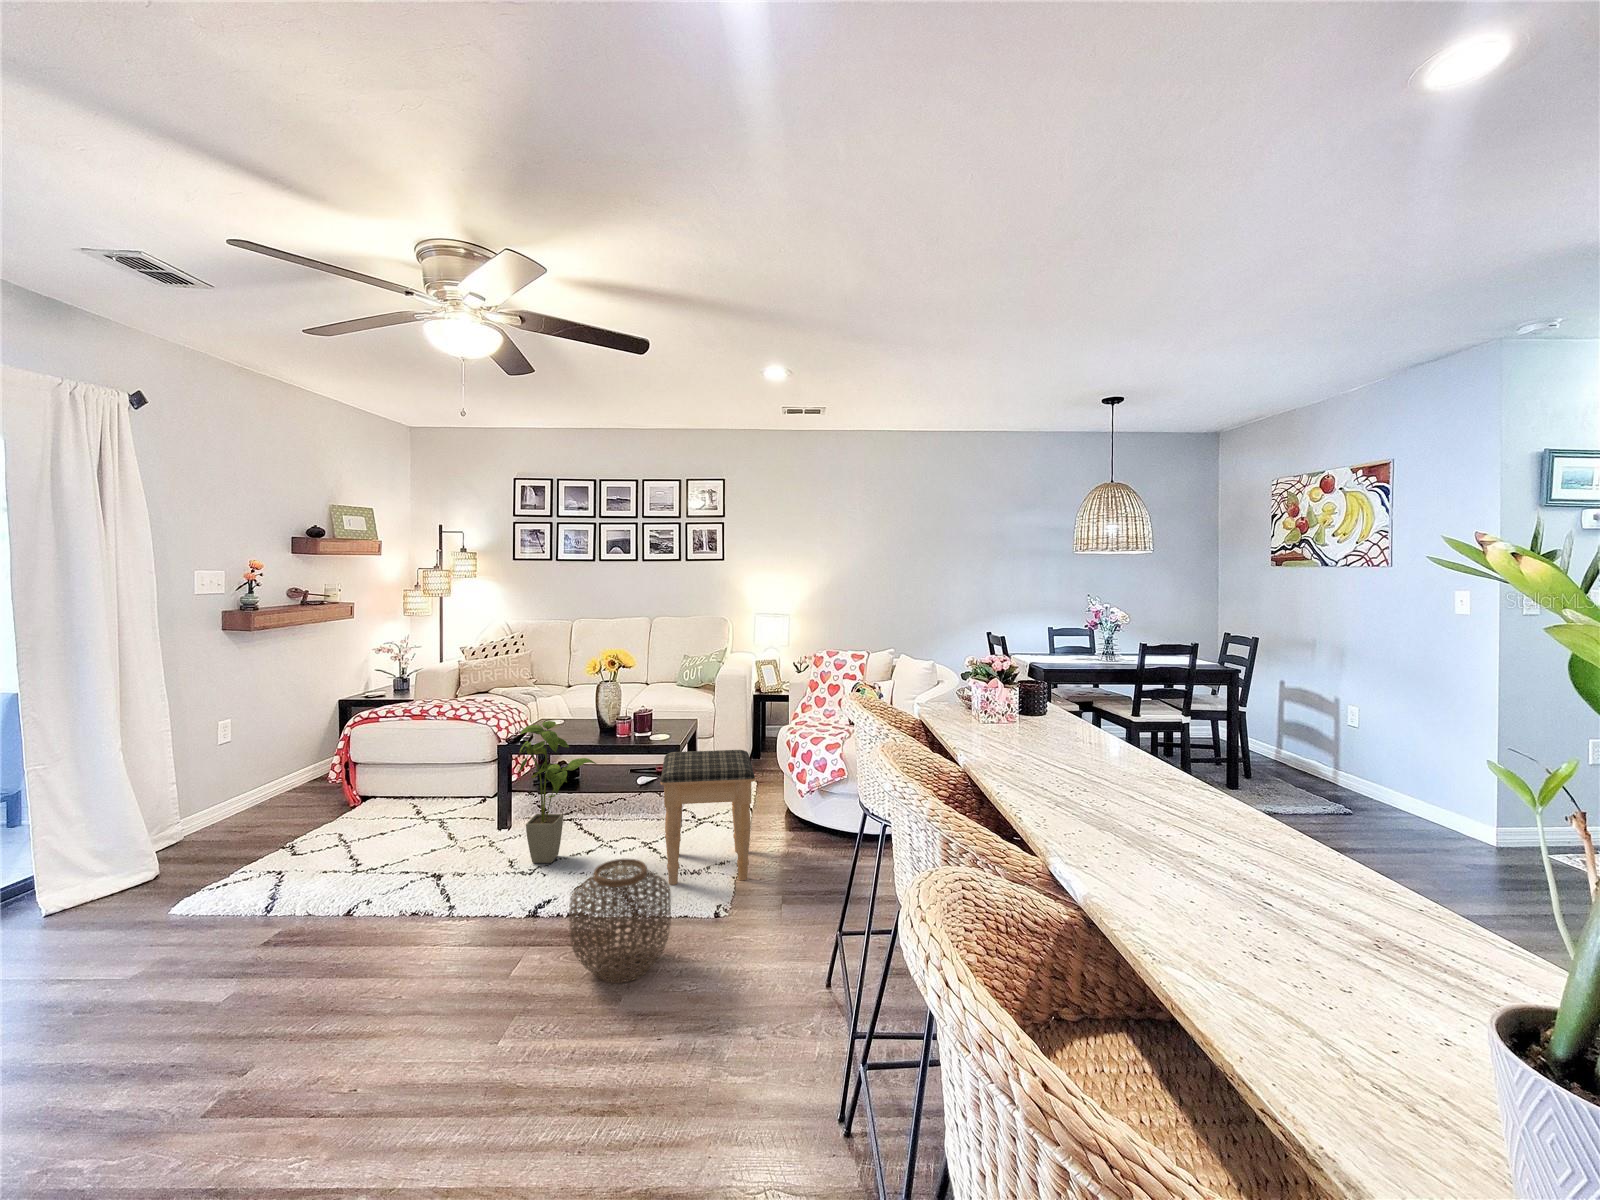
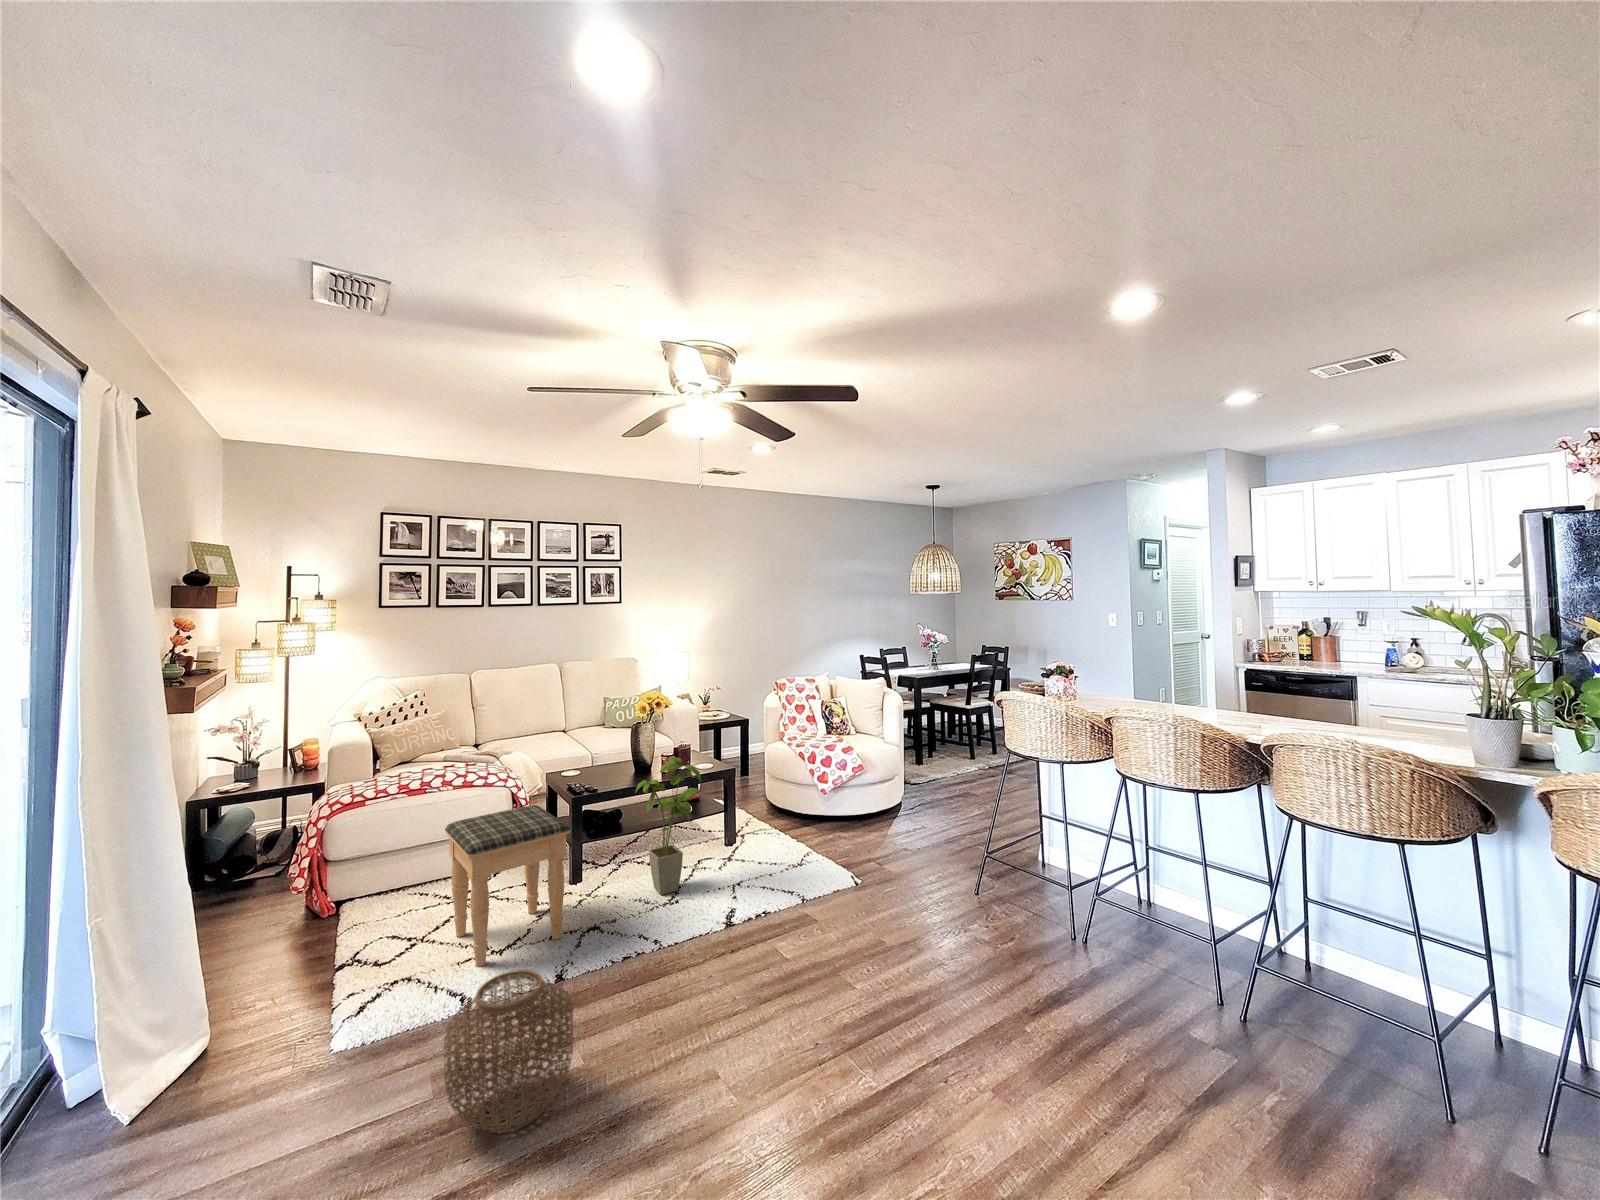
footstool: present [660,750,755,885] -> present [445,805,570,967]
woven basket: present [569,859,671,983] -> present [444,970,573,1133]

